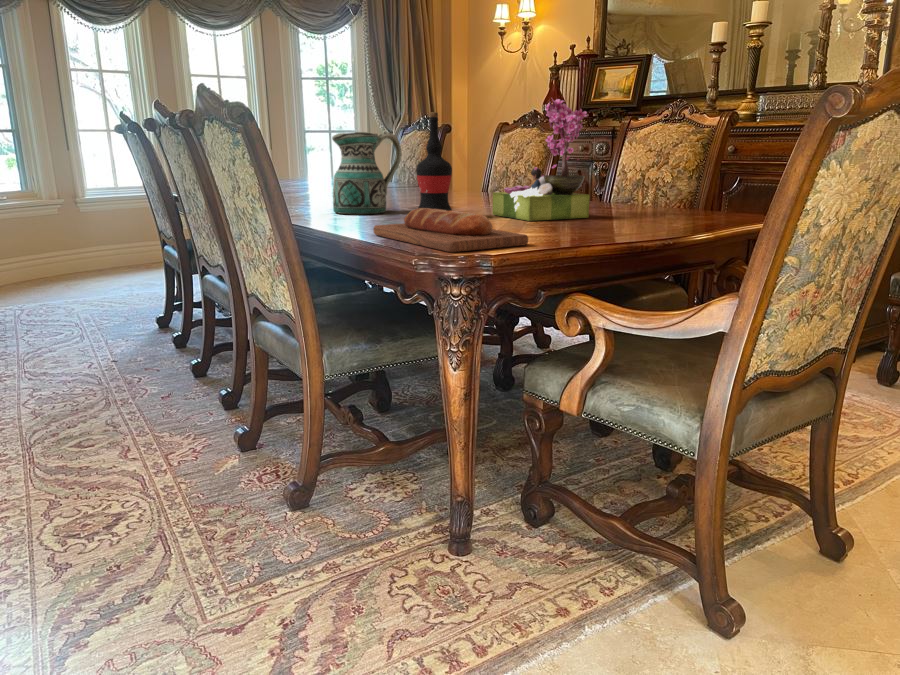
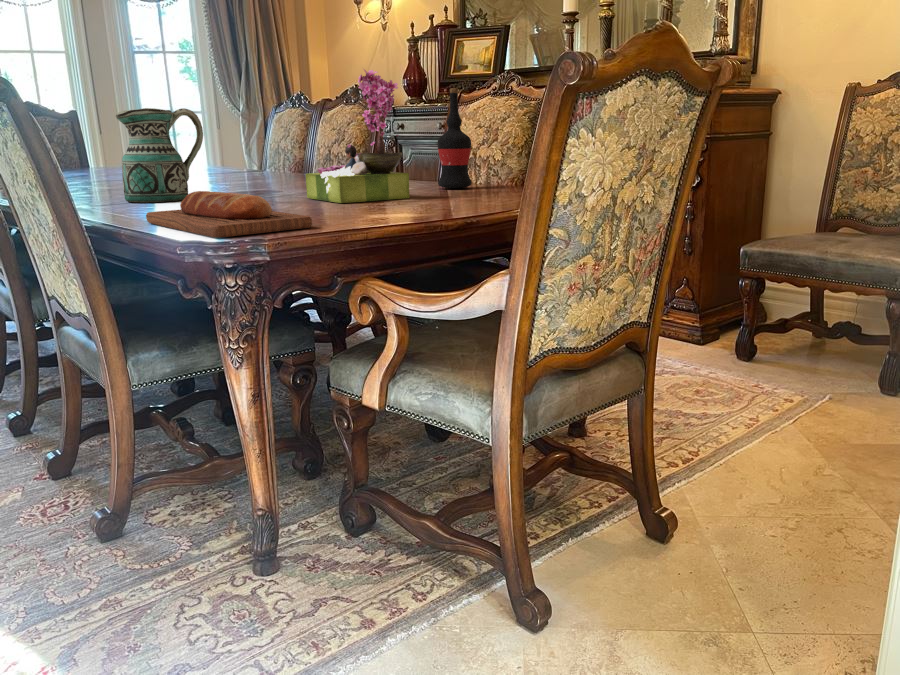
wine bottle: present [416,112,452,211] -> present [437,88,472,188]

